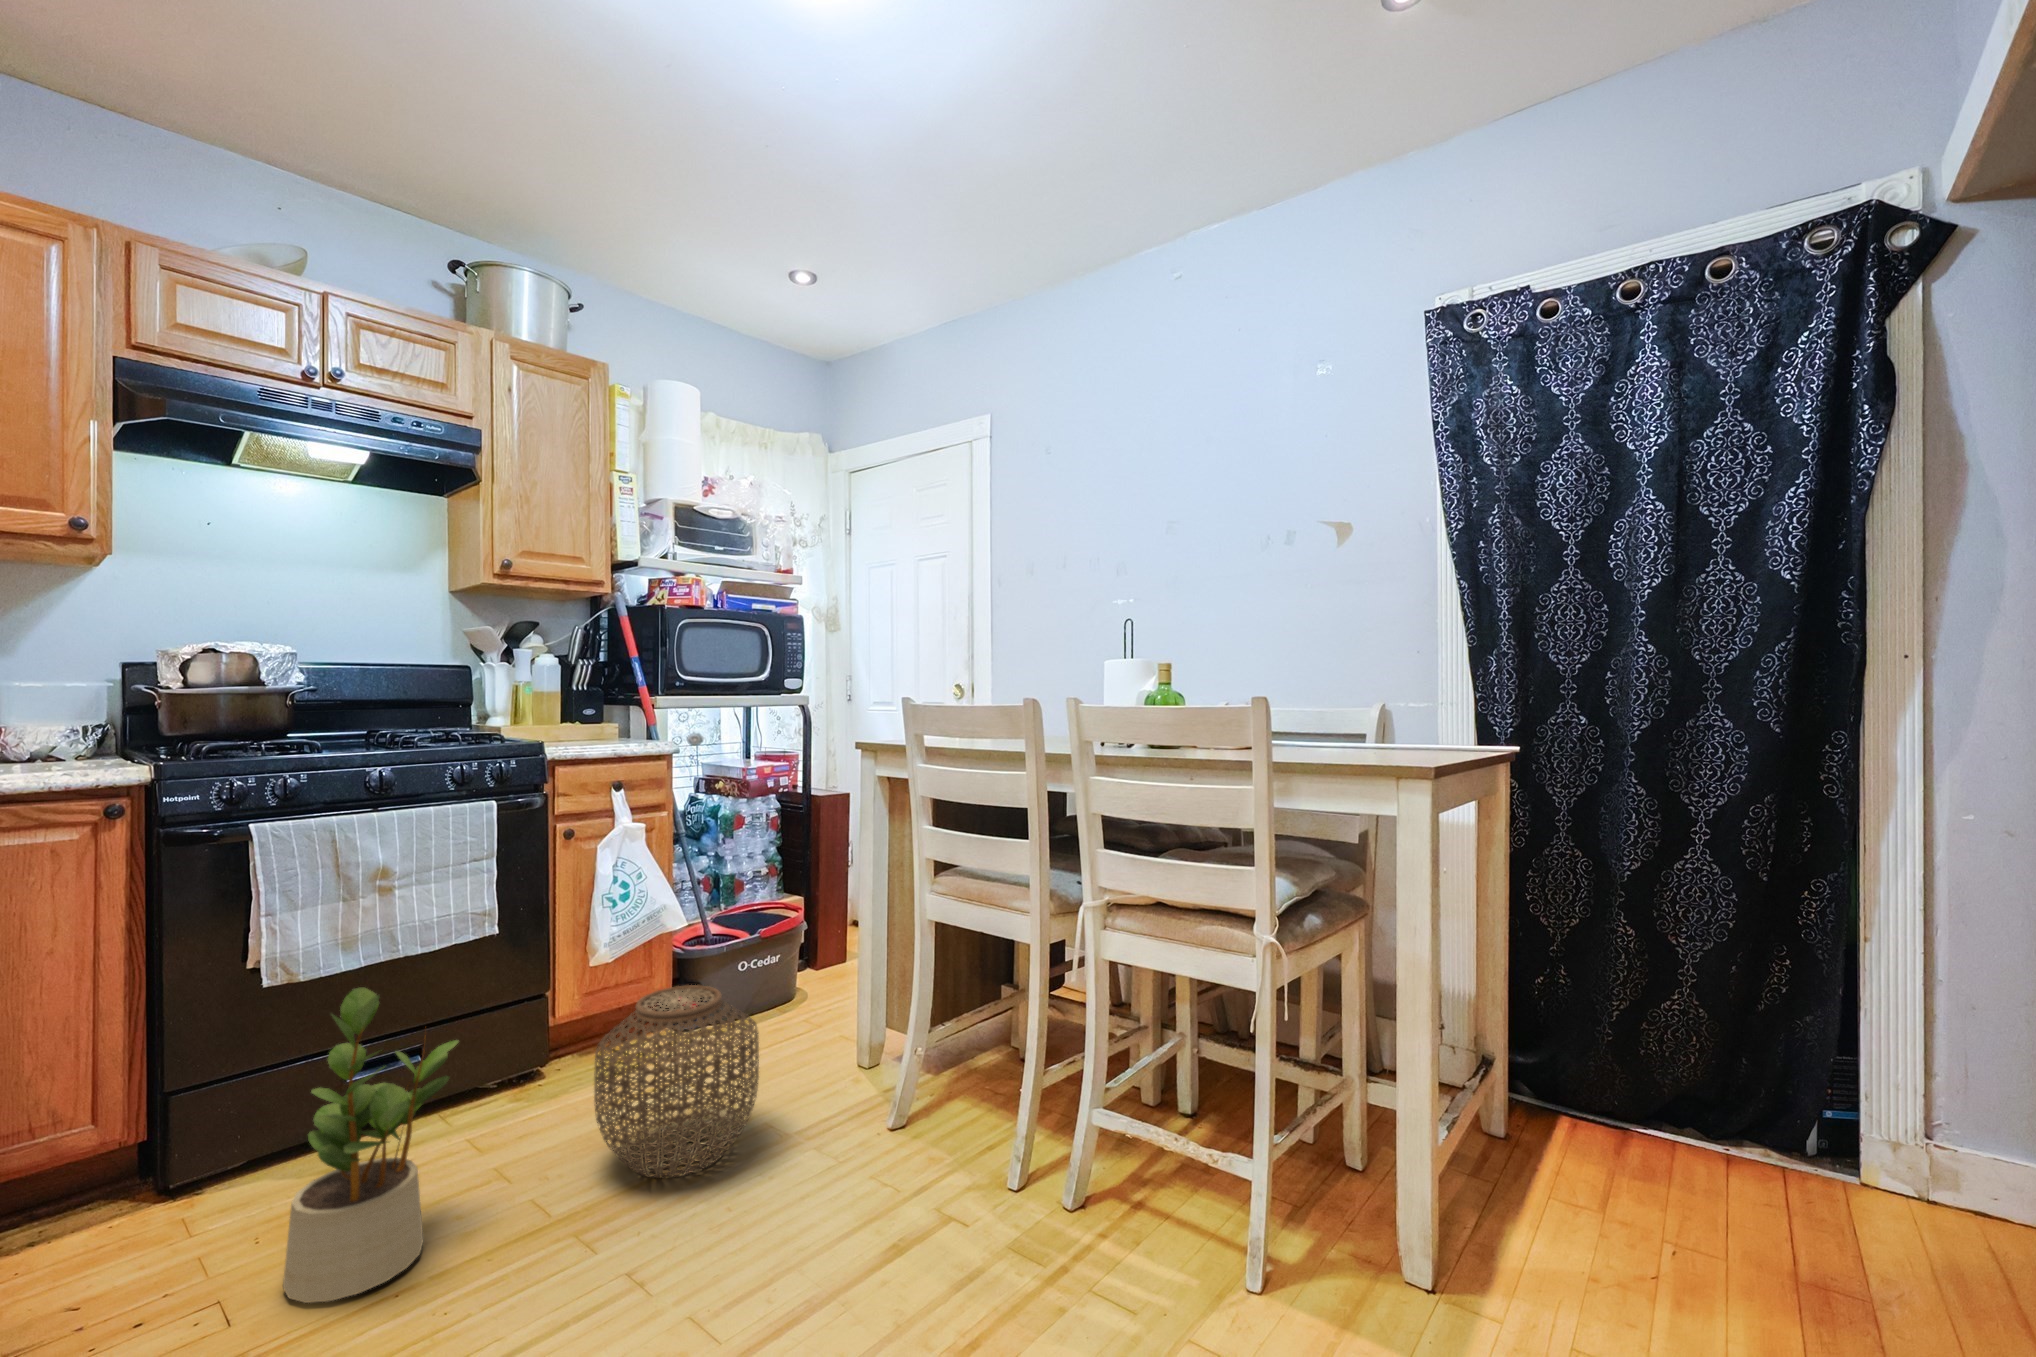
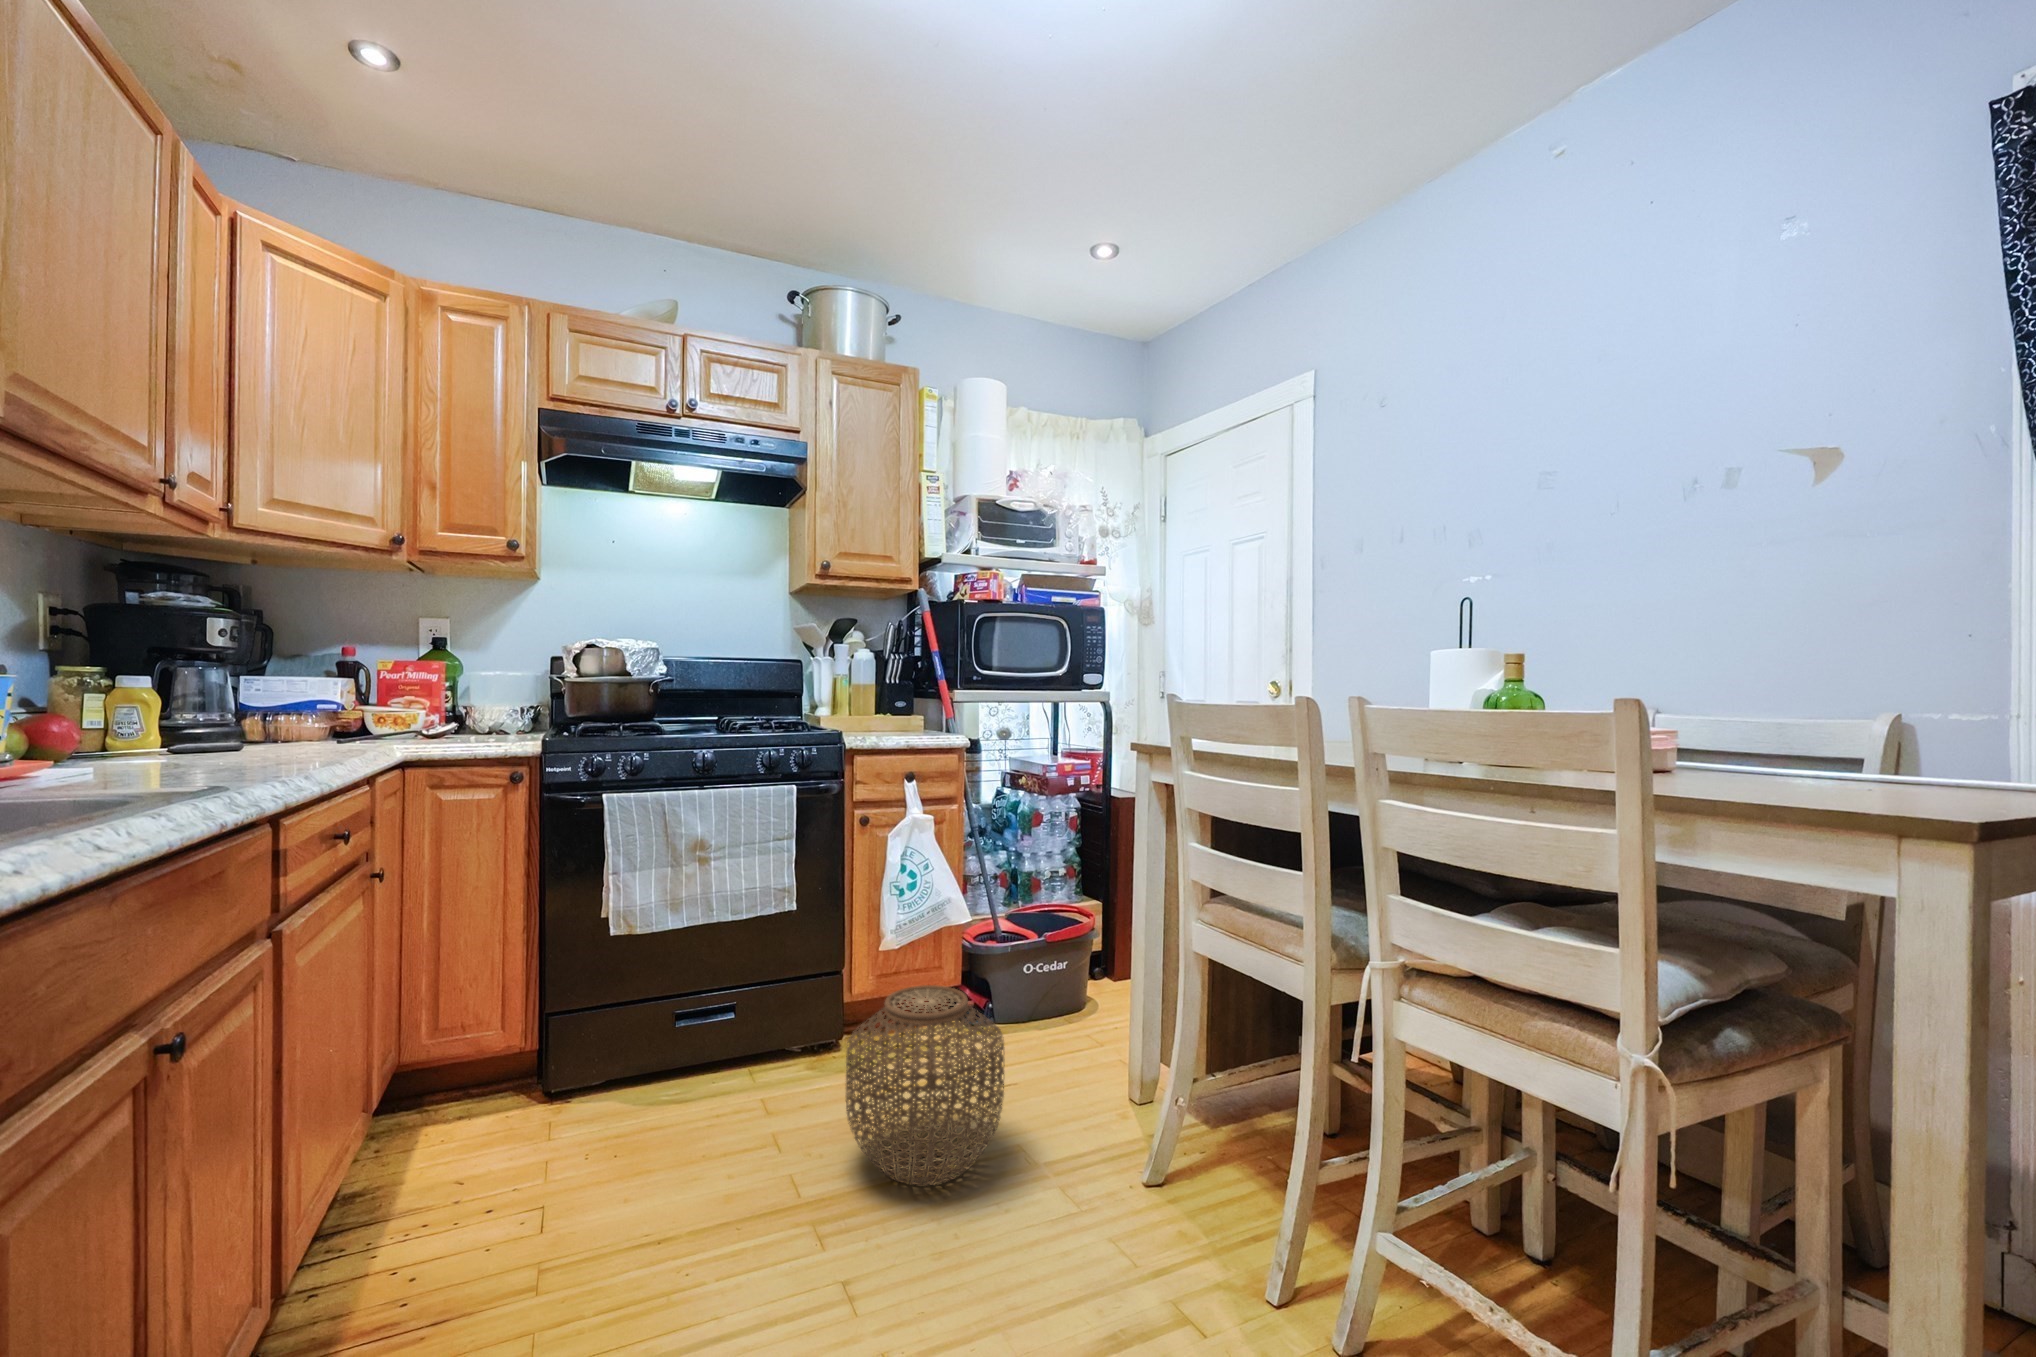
potted plant: present [283,987,458,1303] -> none [577,950,724,1236]

